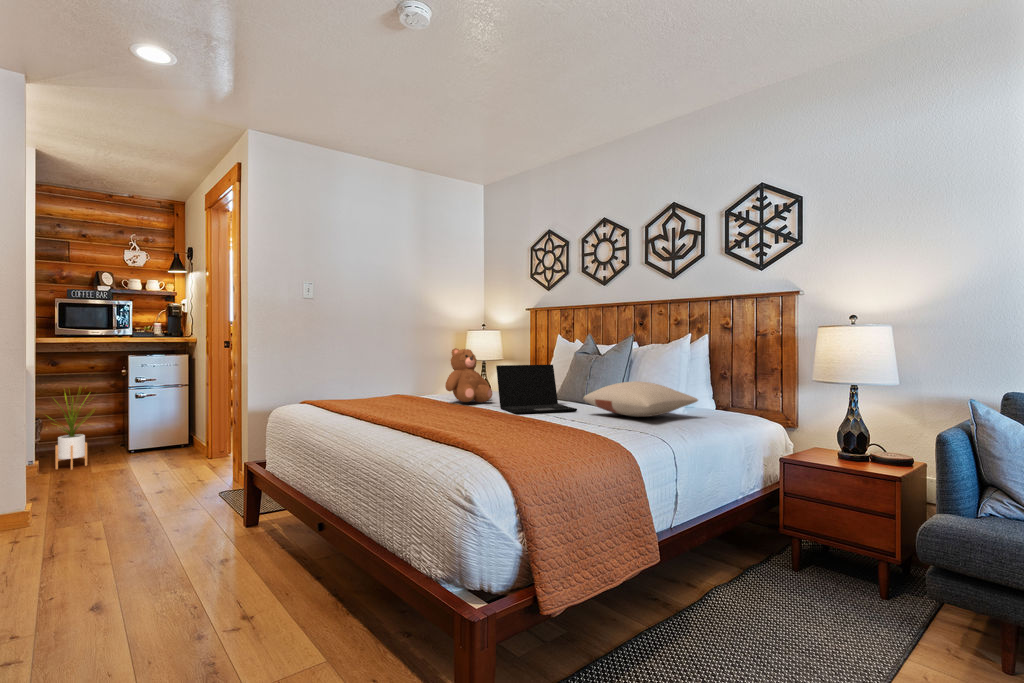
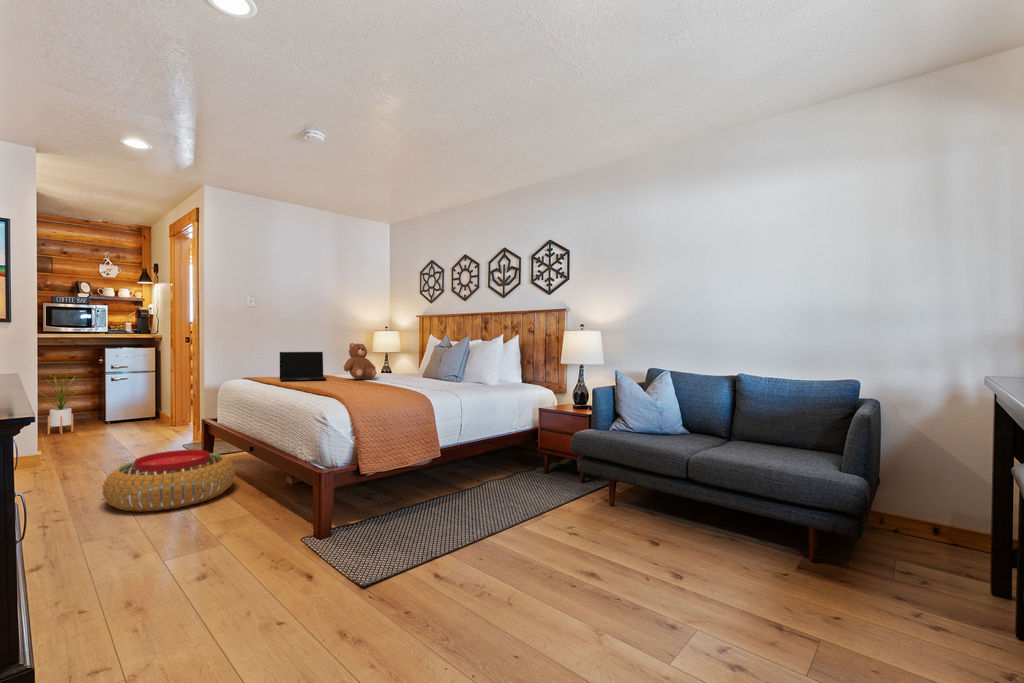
laptop: present [496,365,577,414] -> present [280,352,326,382]
pillow: present [584,381,698,417] -> none [428,364,497,385]
pouf: none [84,522,296,648] -> present [103,450,235,511]

